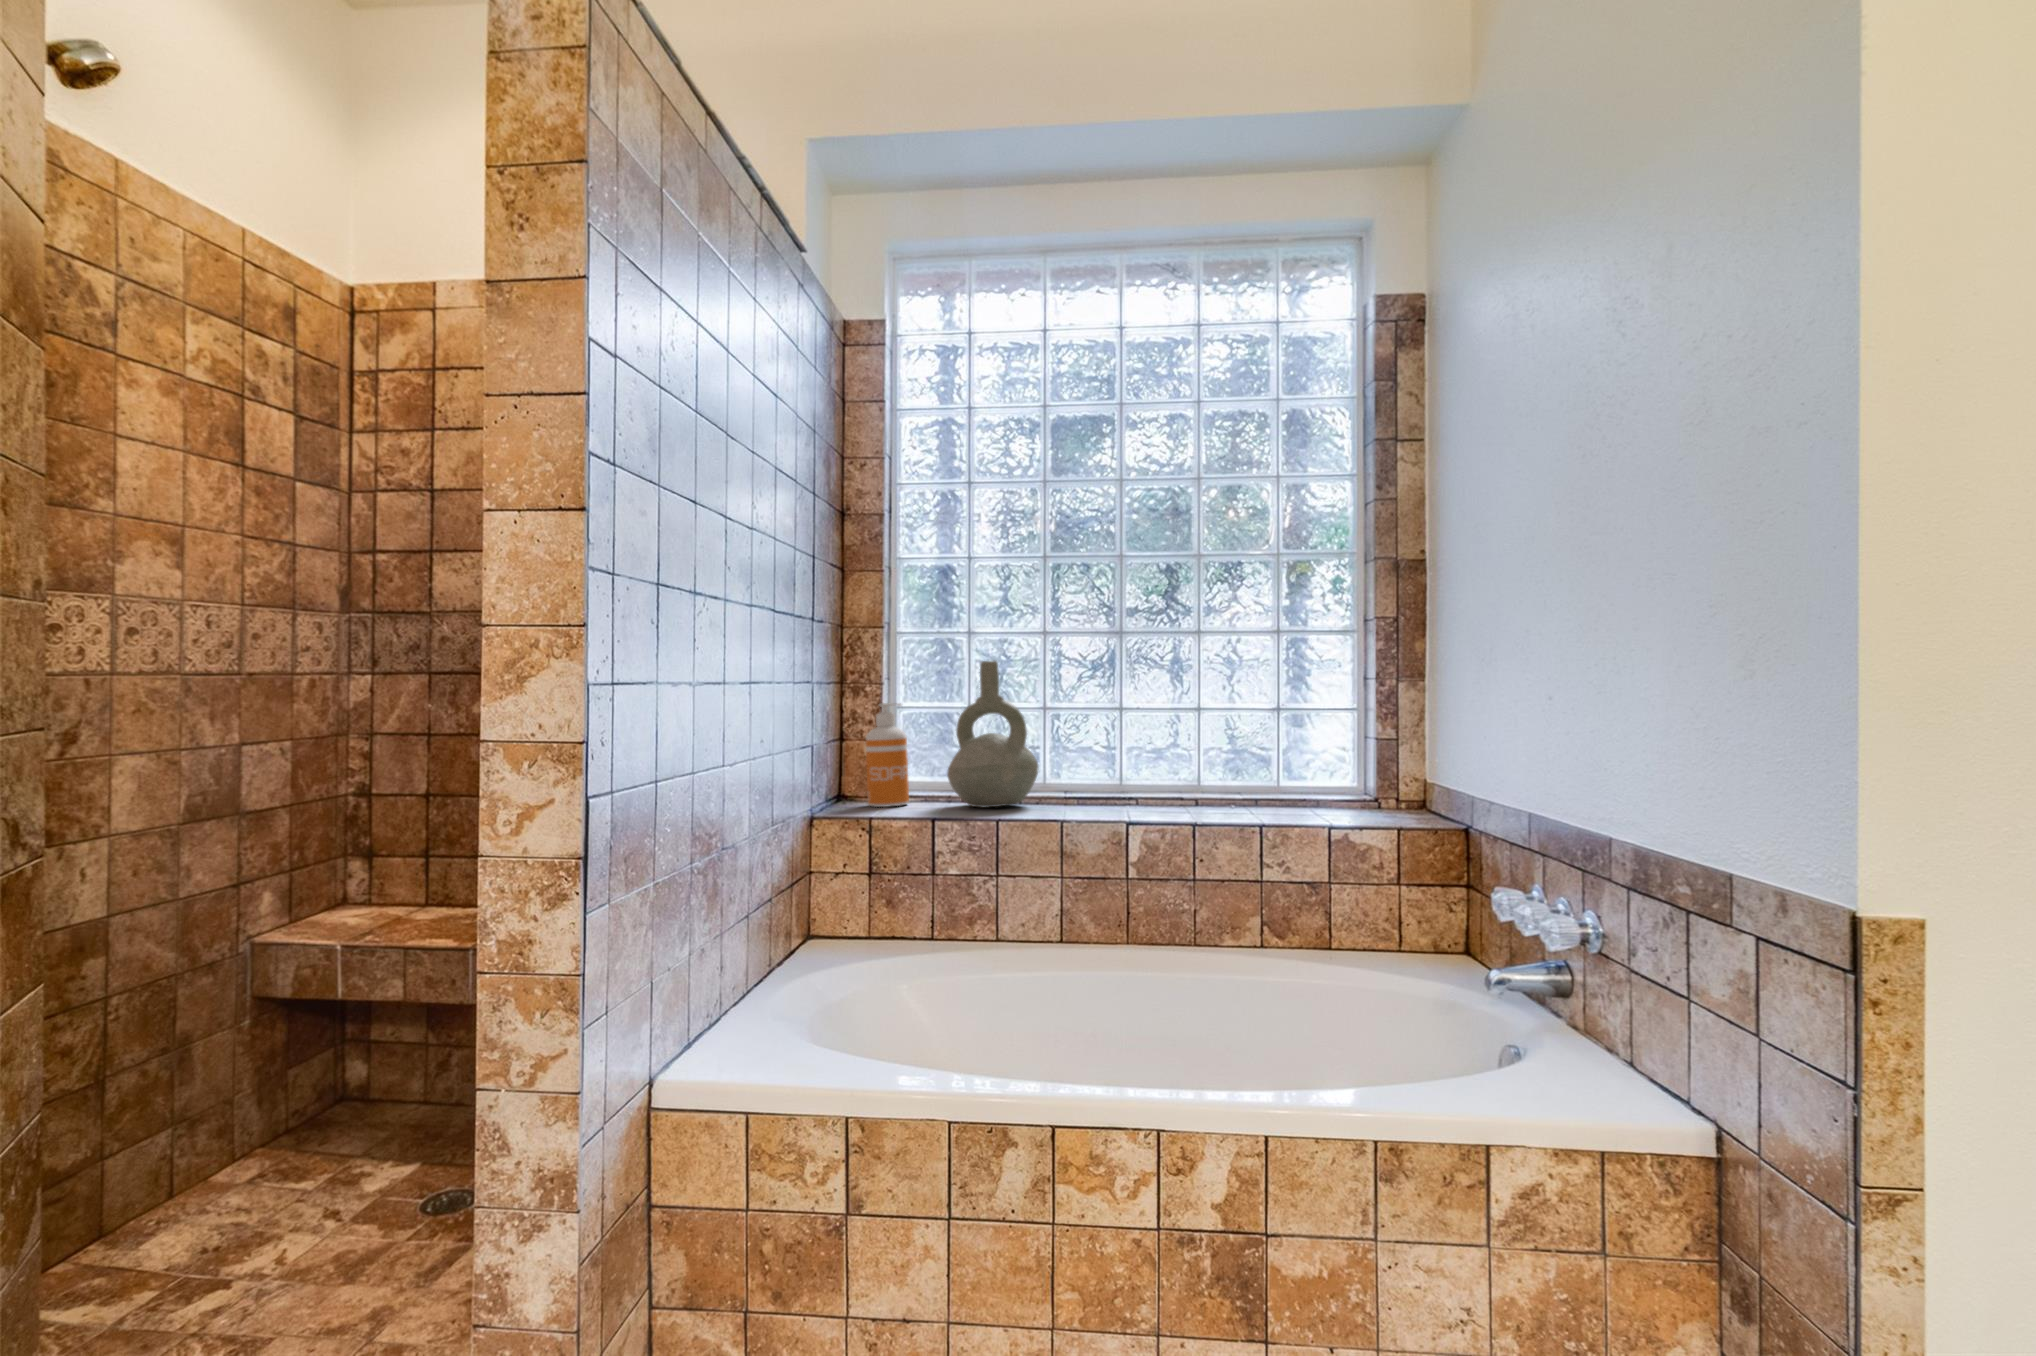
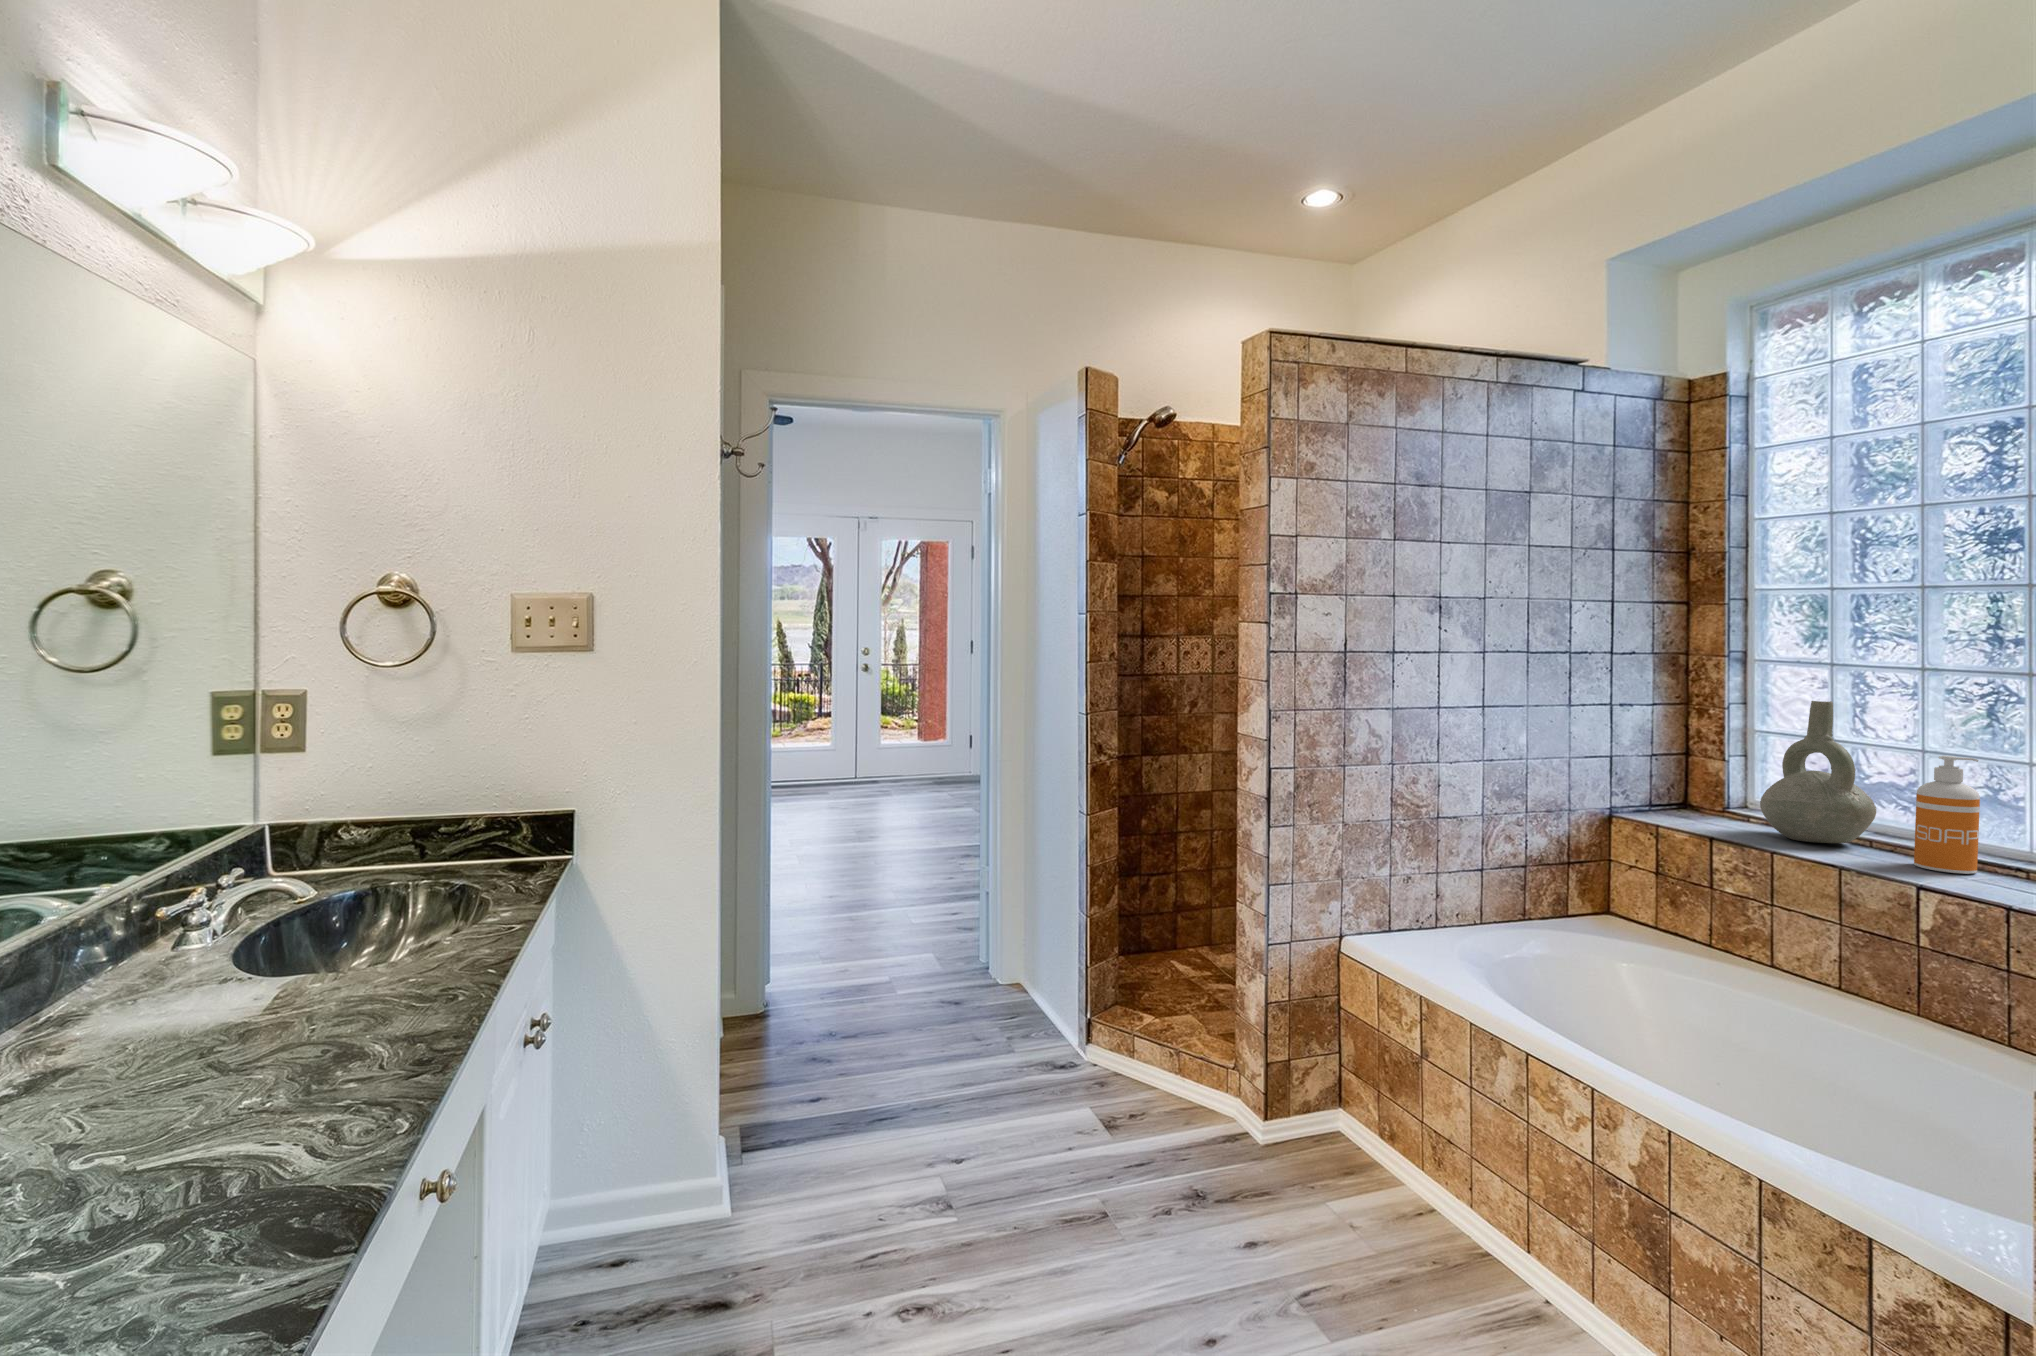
soap dispenser: present [866,703,909,807] -> present [1914,756,1980,874]

